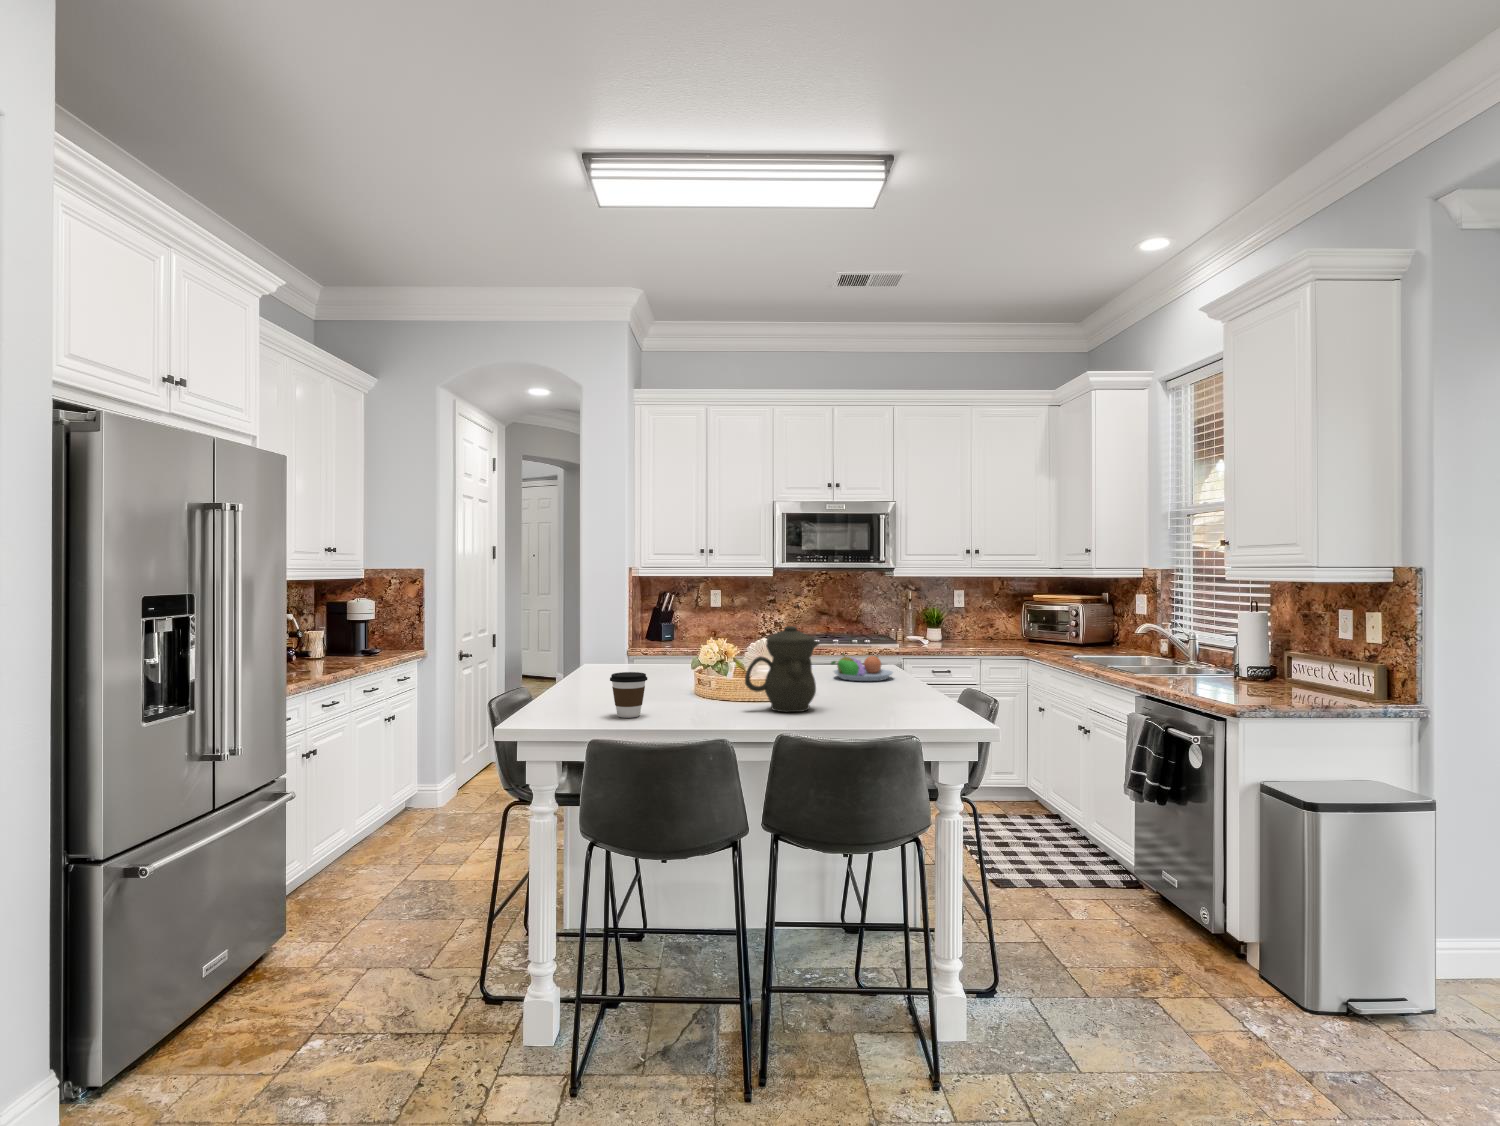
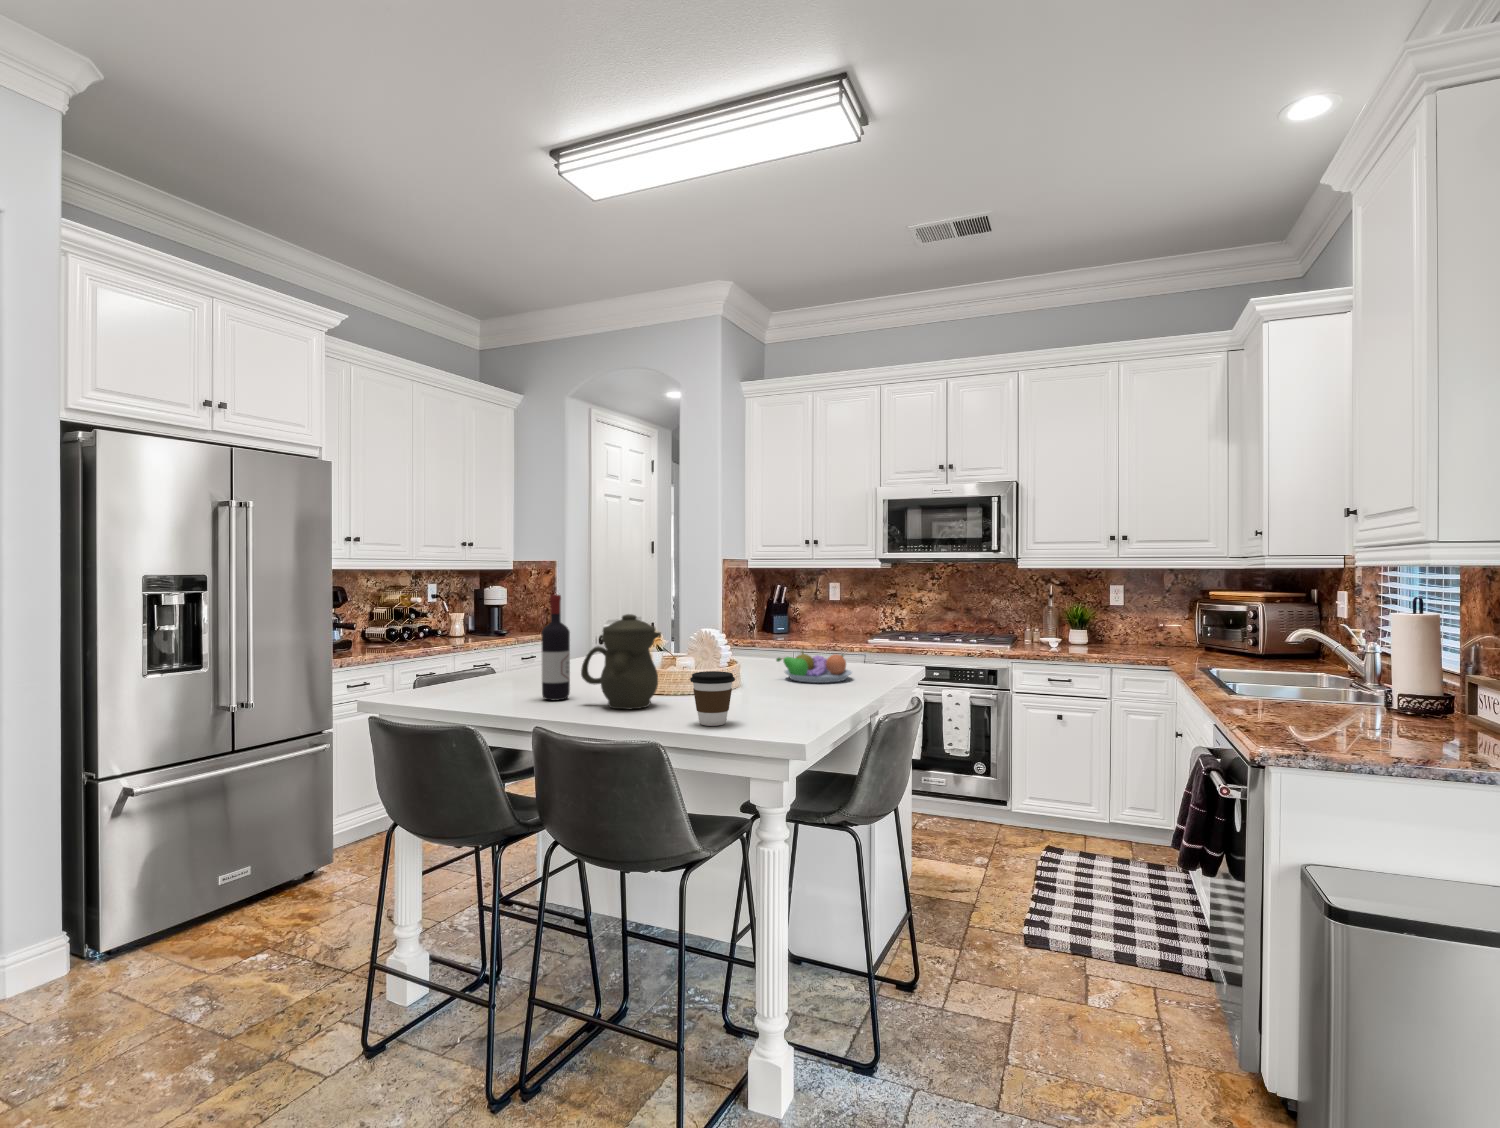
wine bottle: none [691,609,717,710] -> present [541,595,570,700]
coffee cup: present [610,672,647,718] -> present [690,671,735,726]

